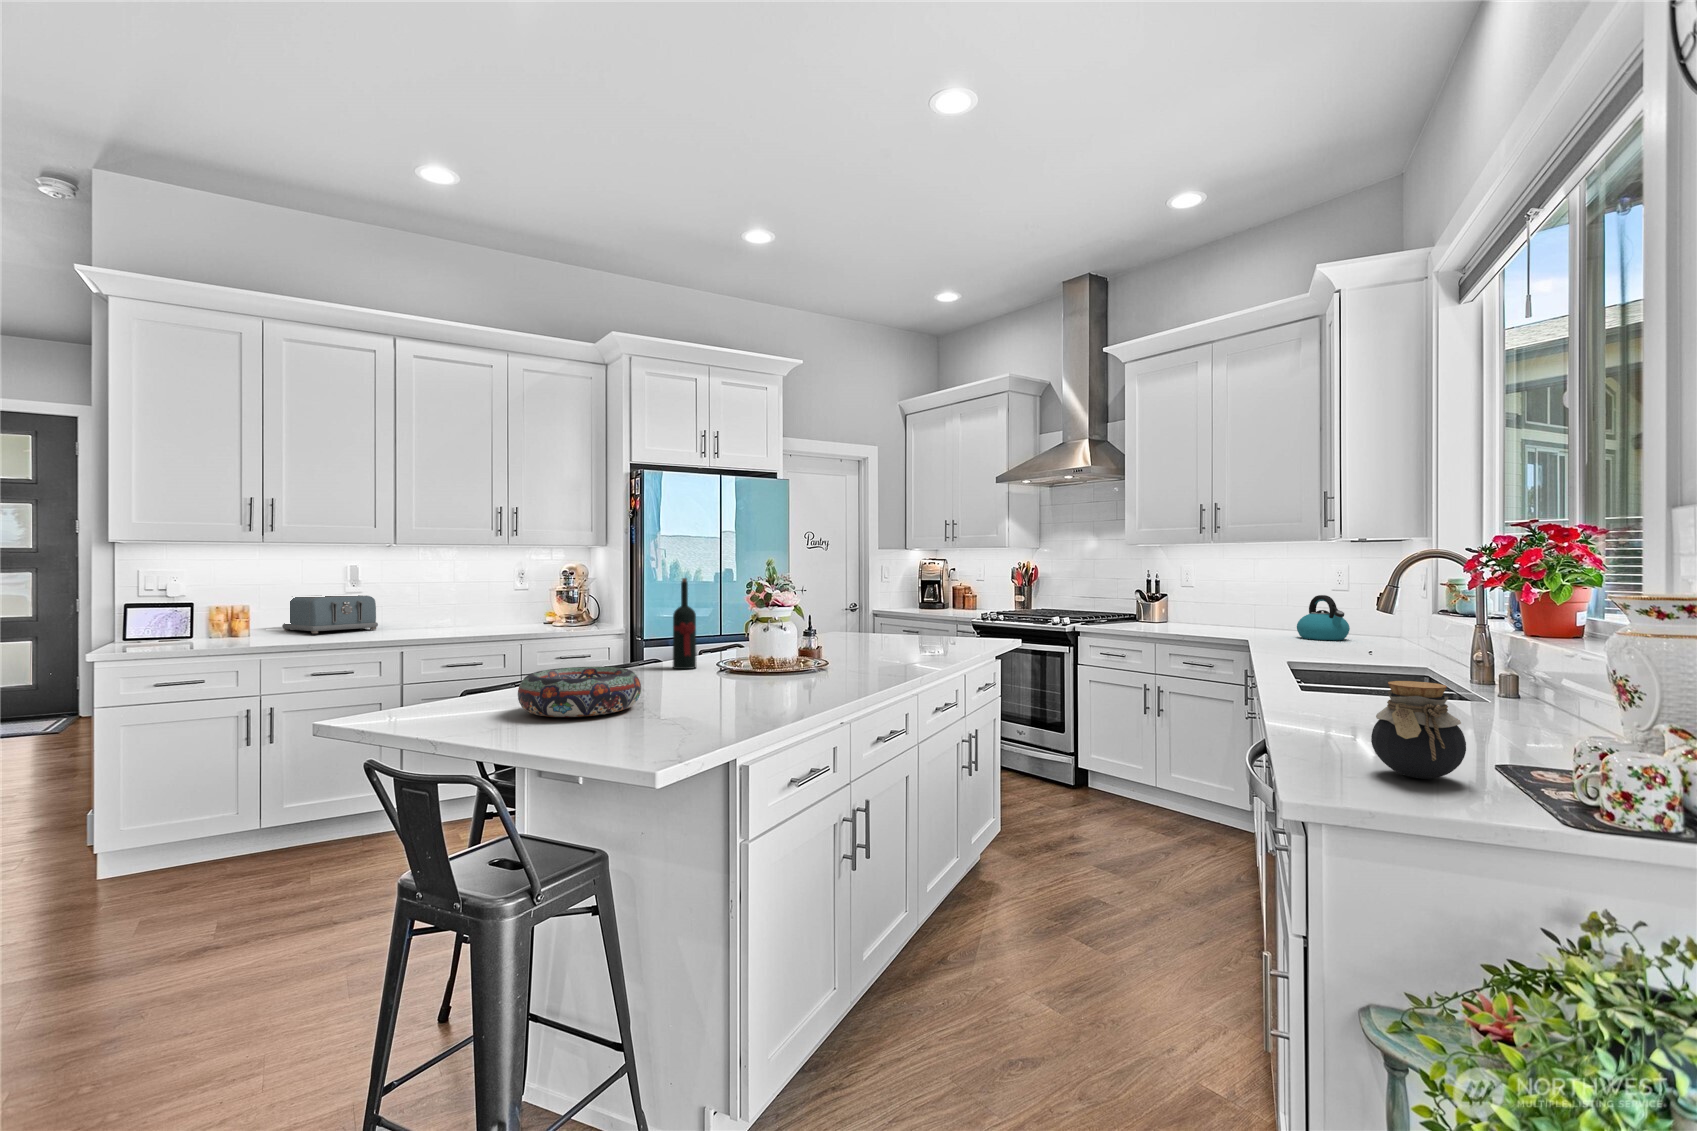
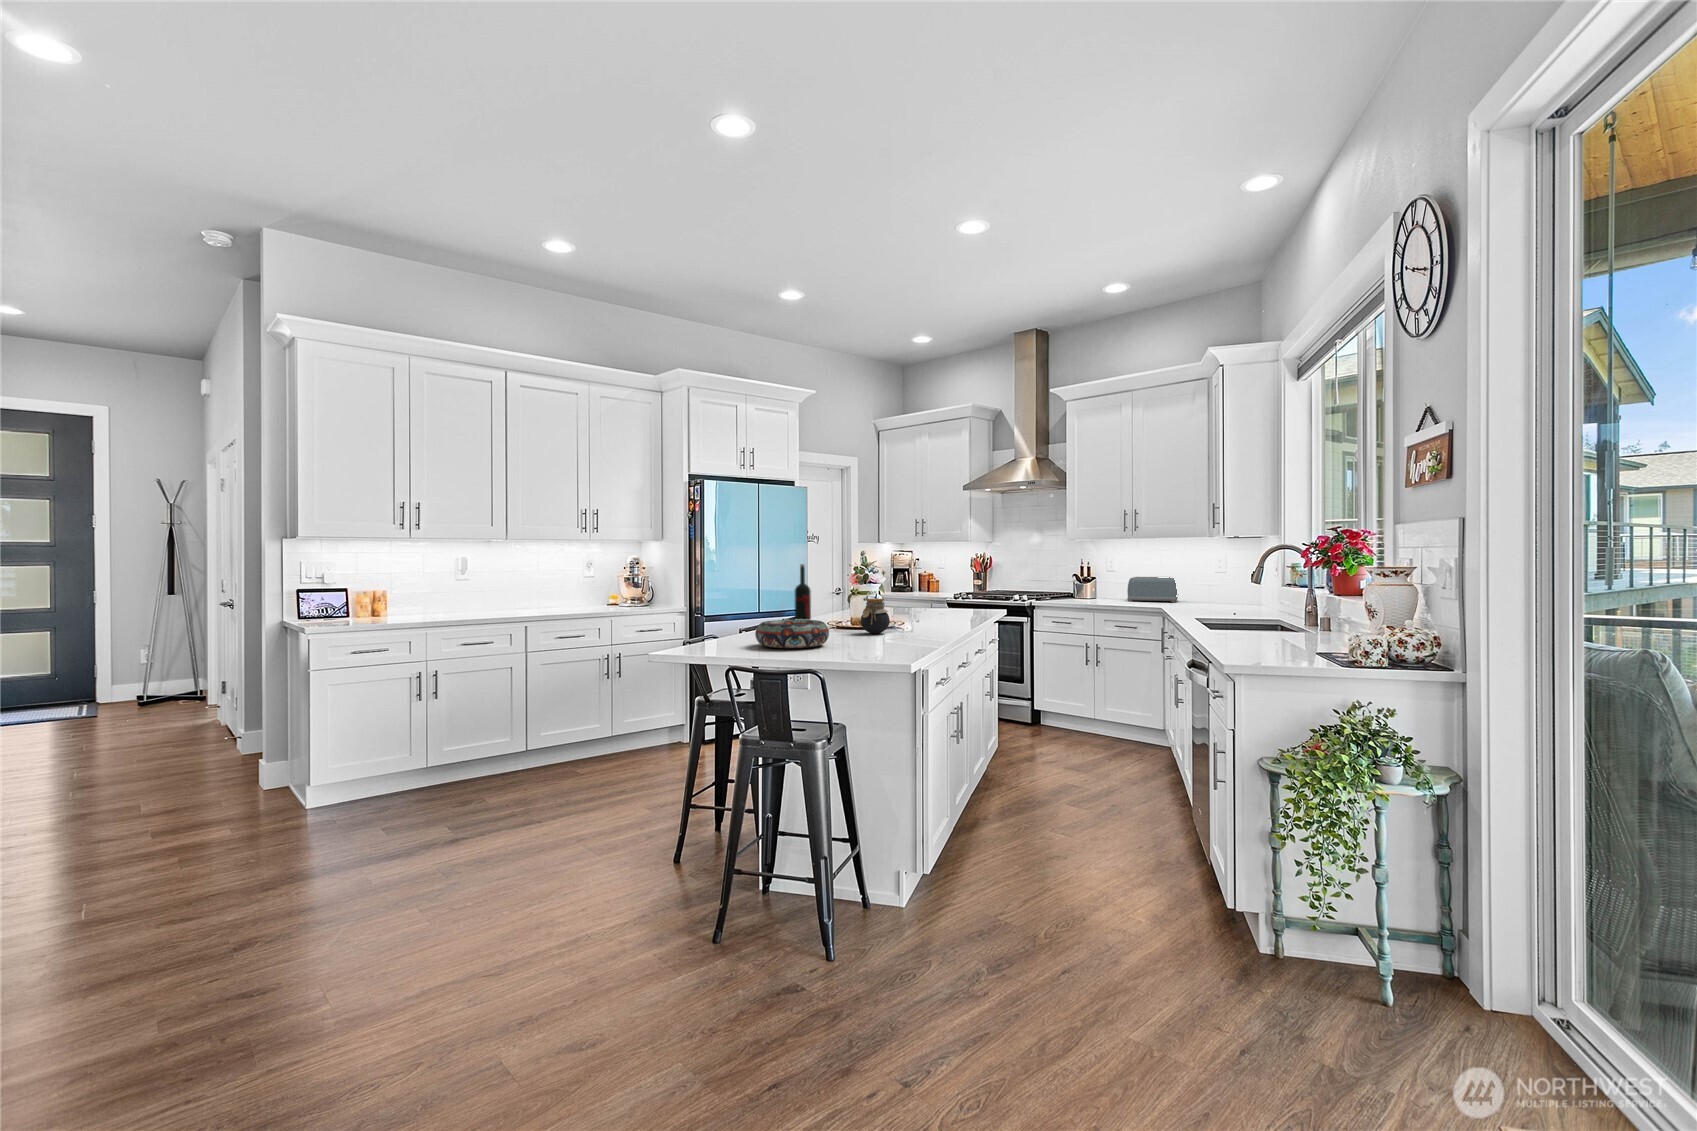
toaster: present [282,595,378,634] -> present [1127,577,1179,602]
kettle: present [1297,595,1350,640] -> none [1191,576,1227,607]
jar: present [1371,681,1466,779] -> present [861,599,890,634]

